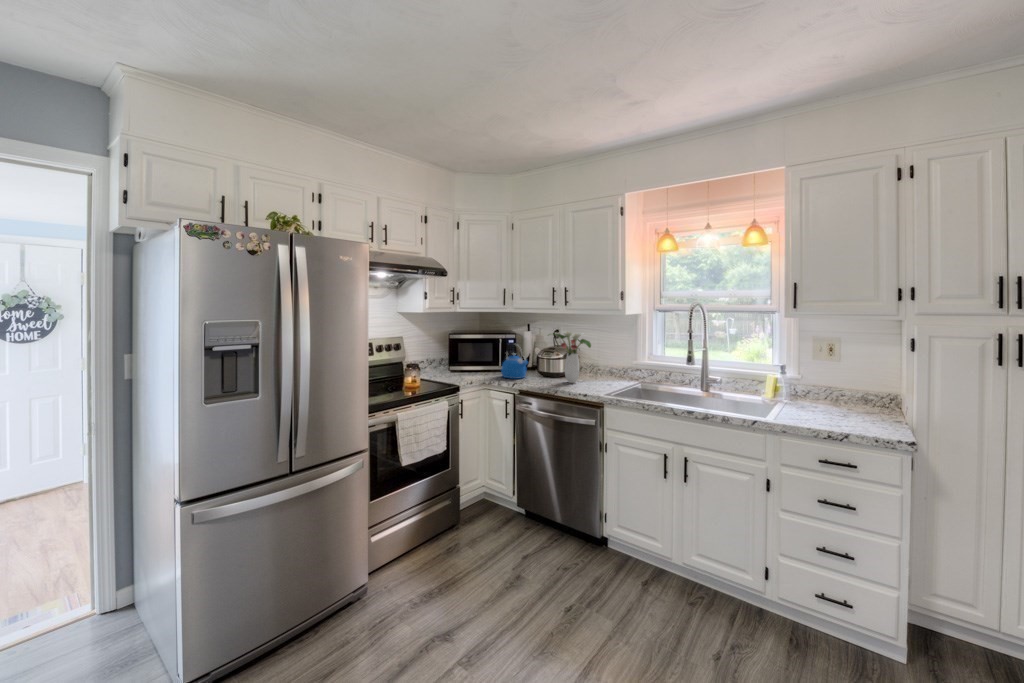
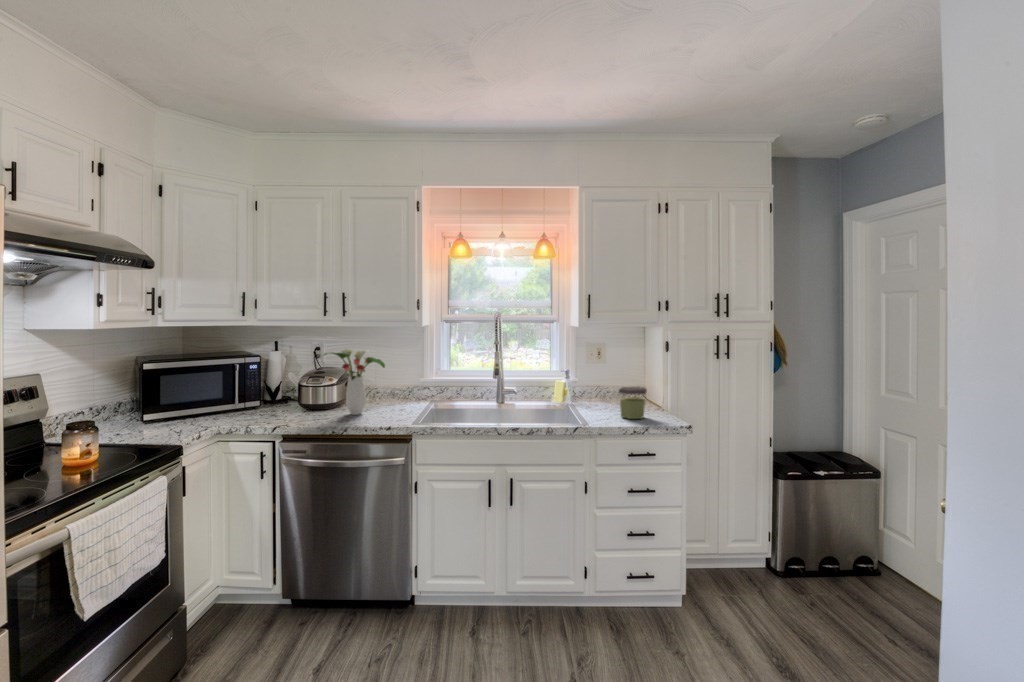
kettle: present [501,343,528,379] -> none [245,369,290,420]
jar: none [822,387,863,425] -> present [619,387,647,419]

